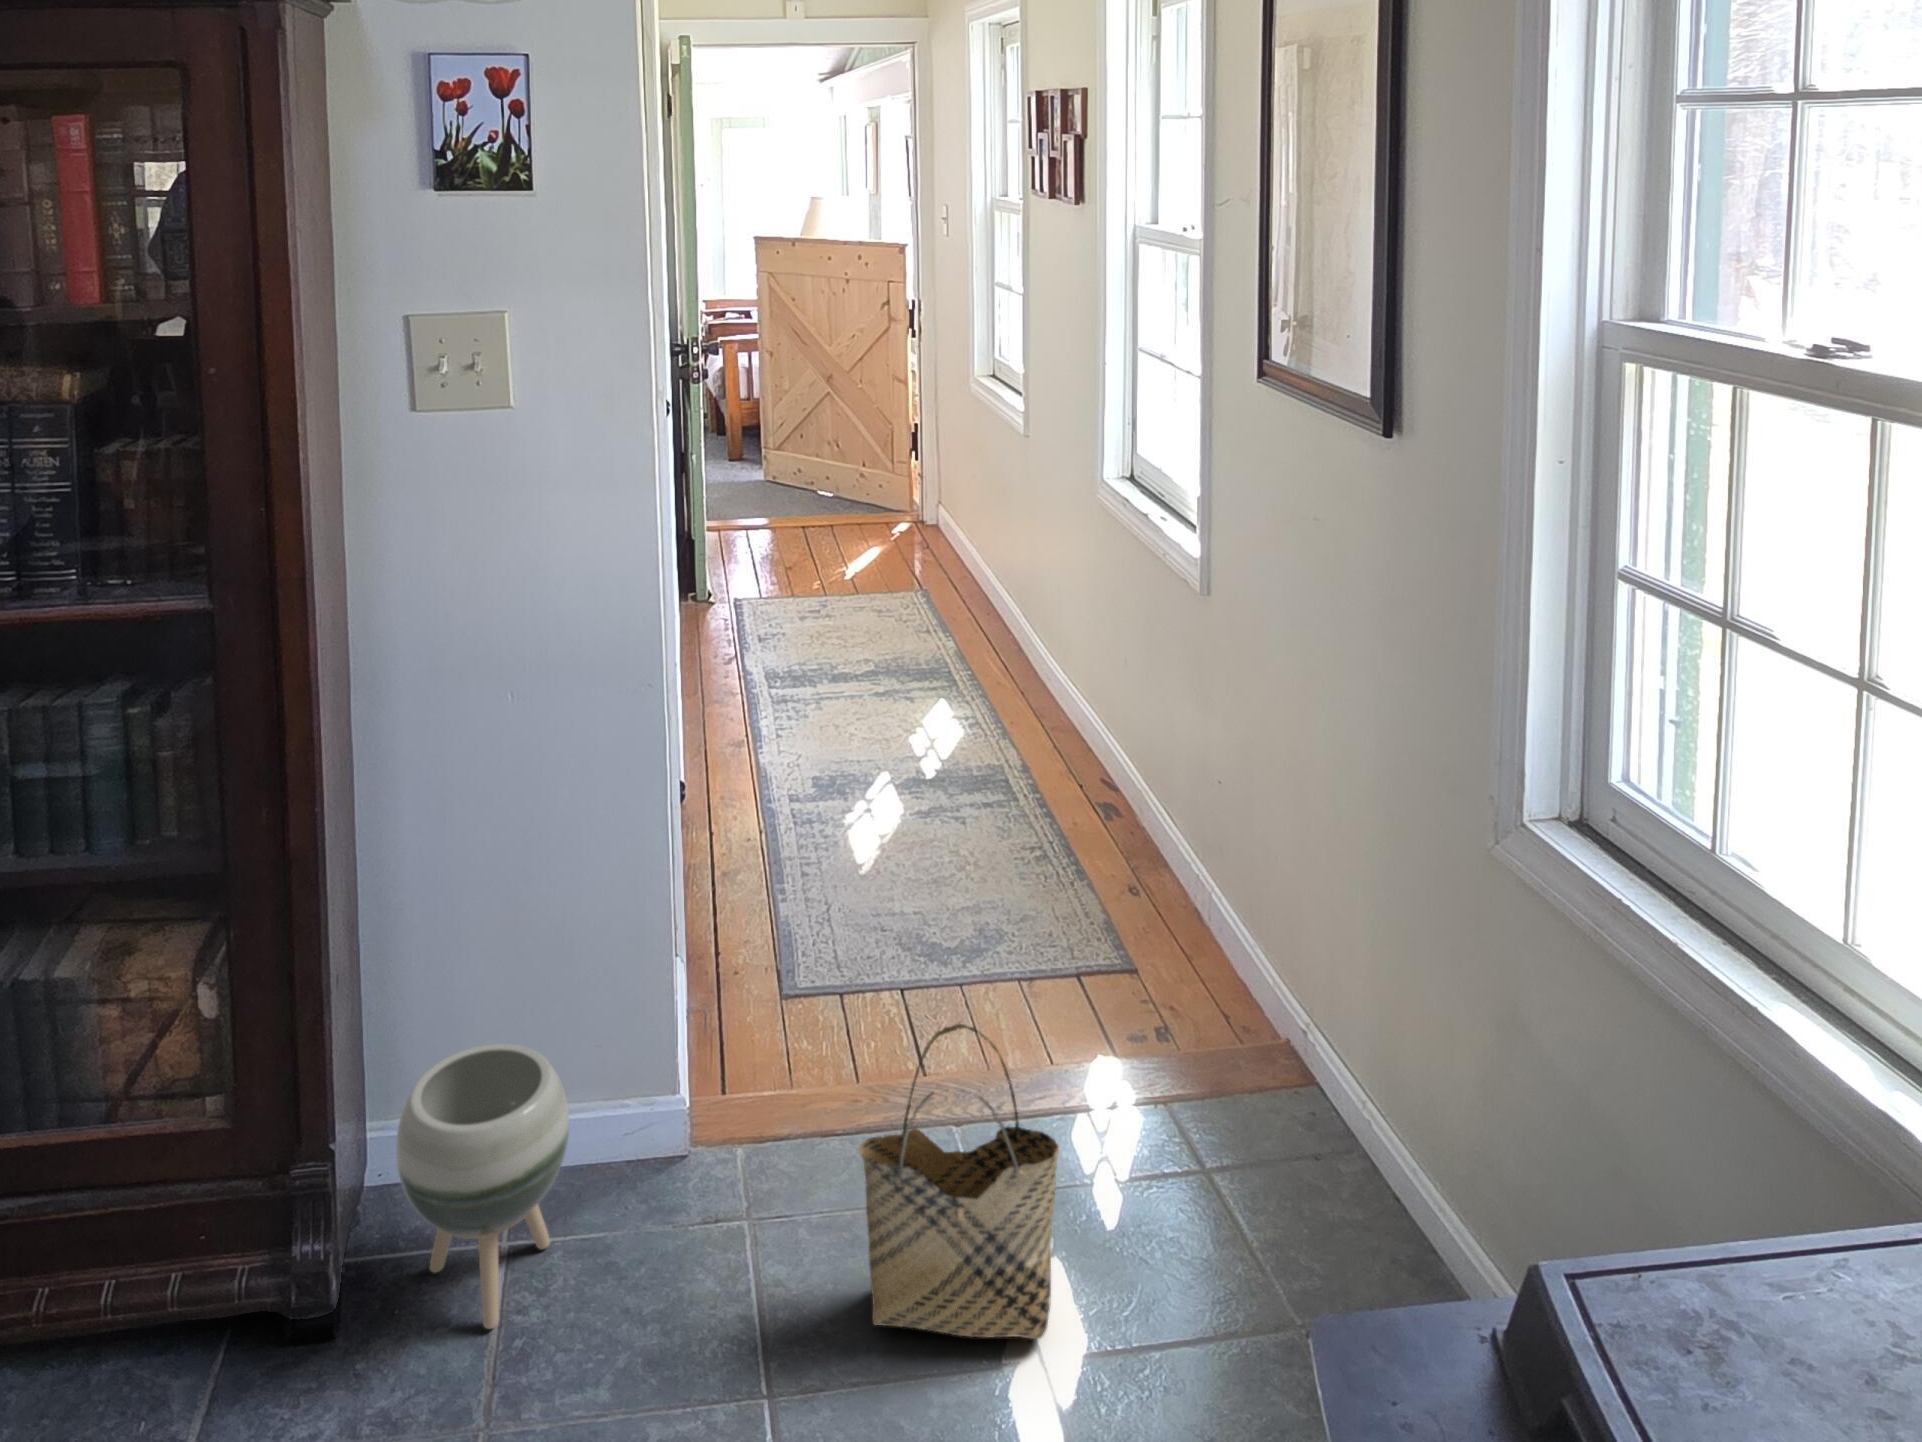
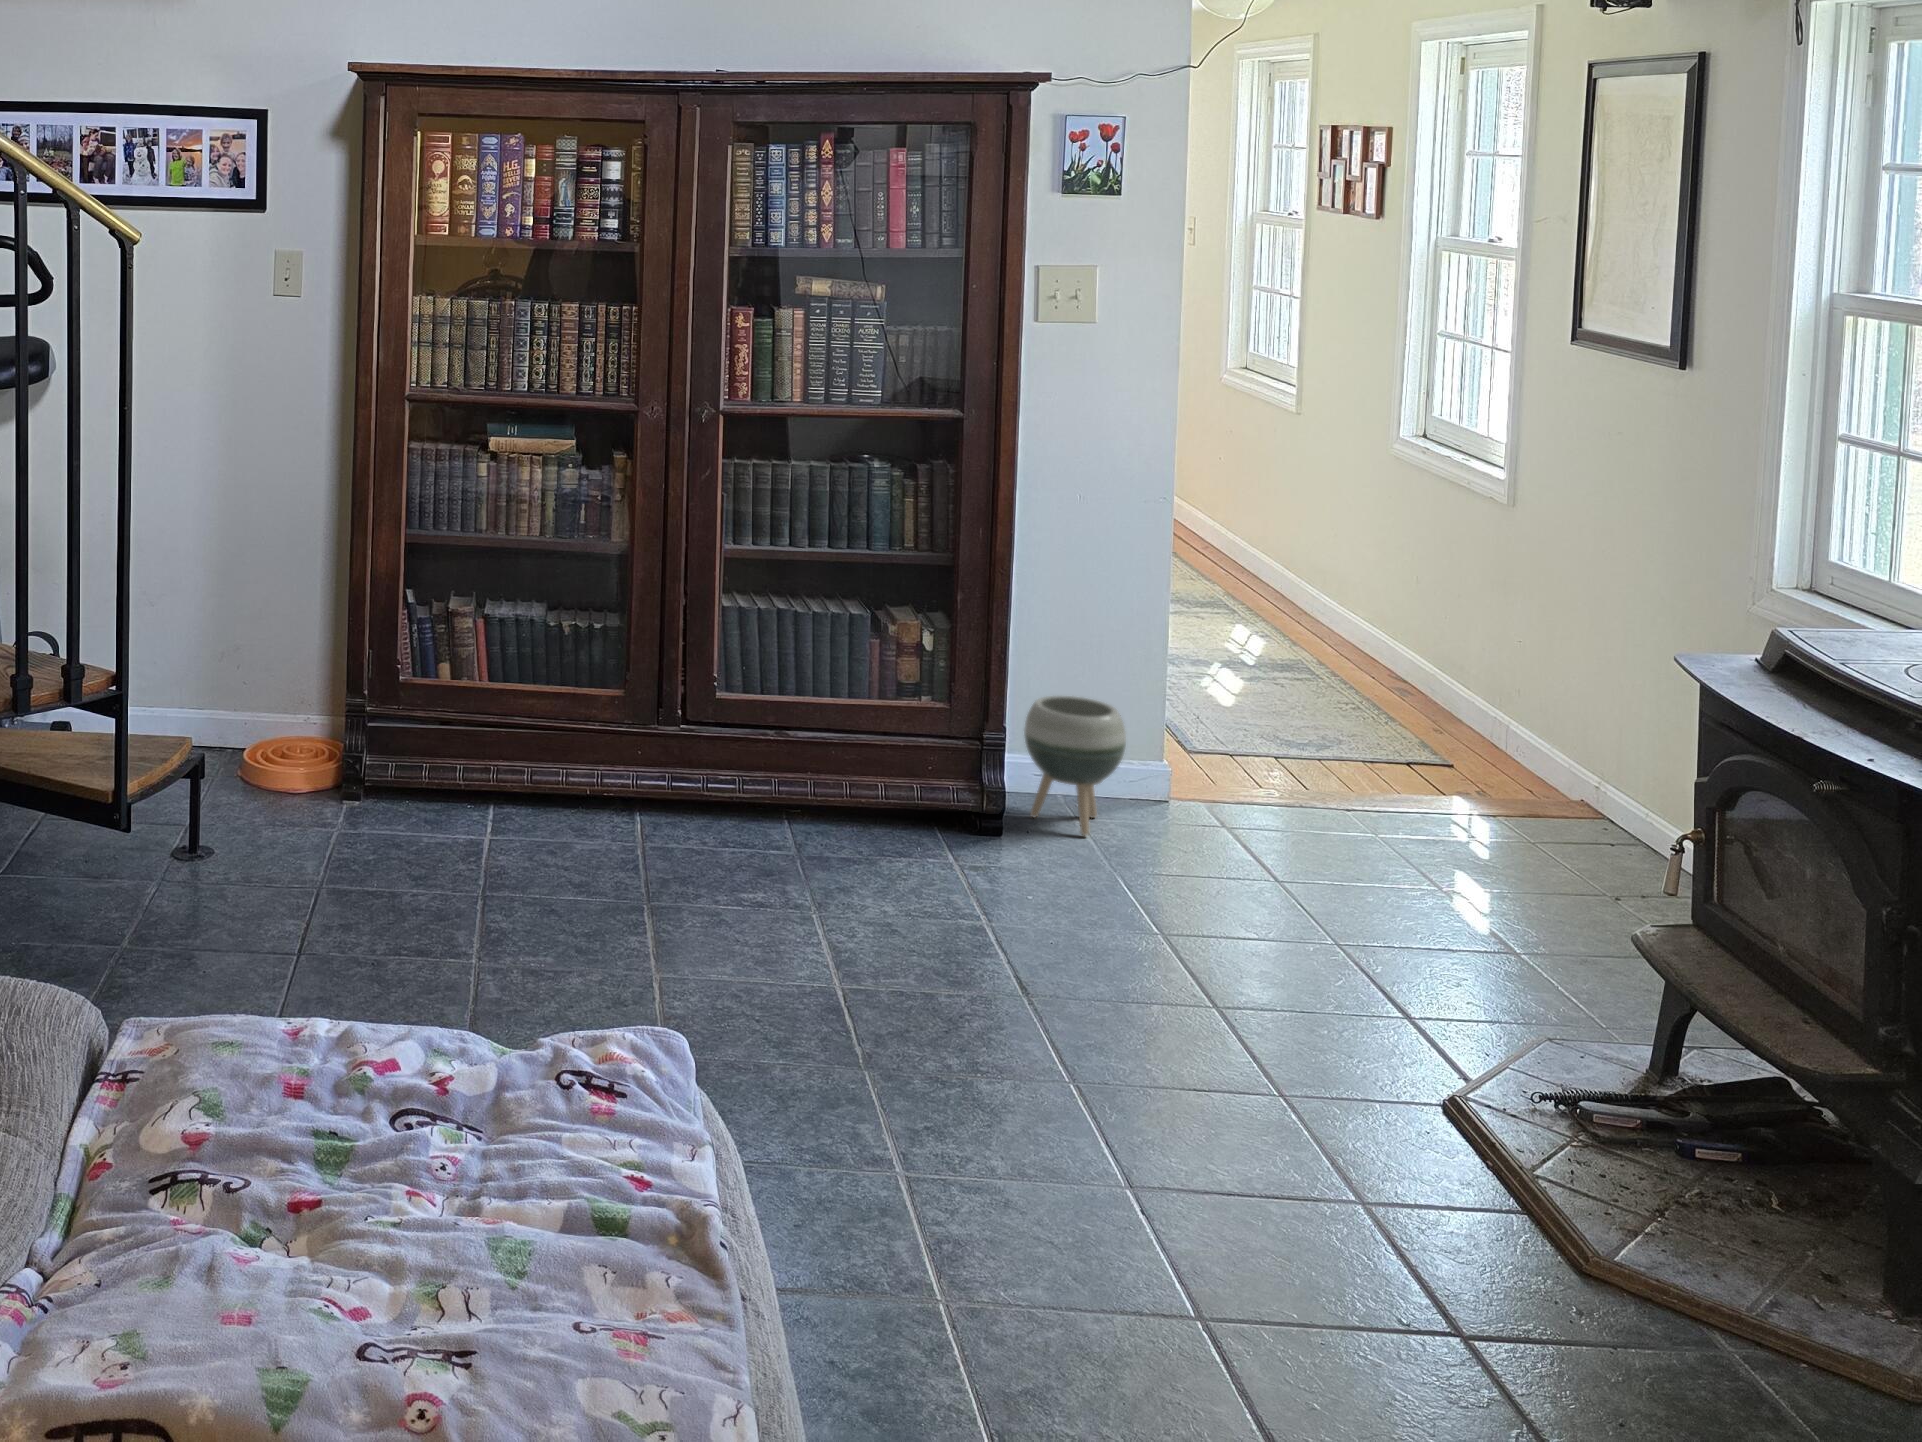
woven basket: present [859,1024,1059,1339] -> none [1317,701,1446,872]

